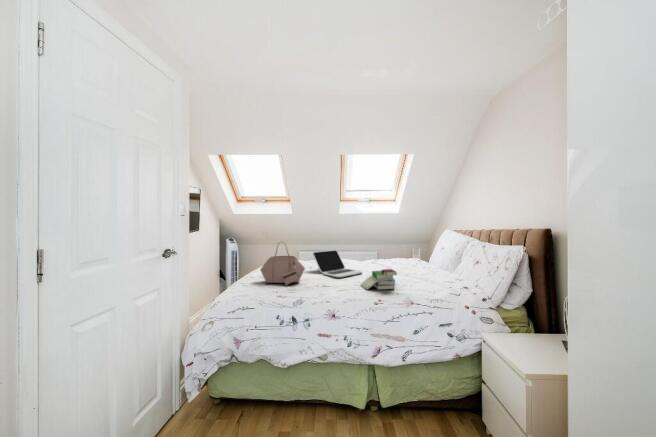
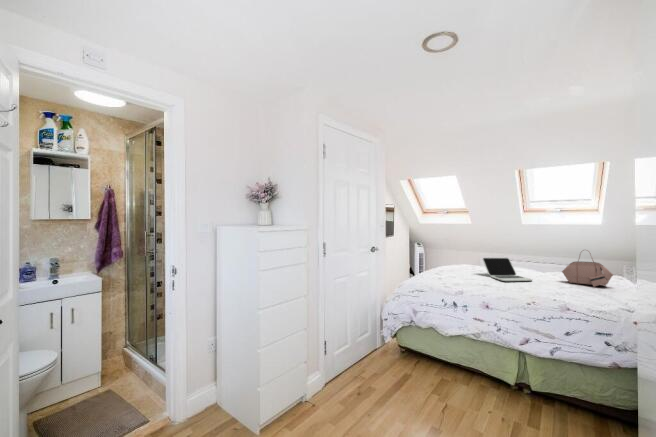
handbag: present [260,243,305,285] -> present [562,253,613,287]
book: present [361,269,397,290] -> none [522,278,559,297]

